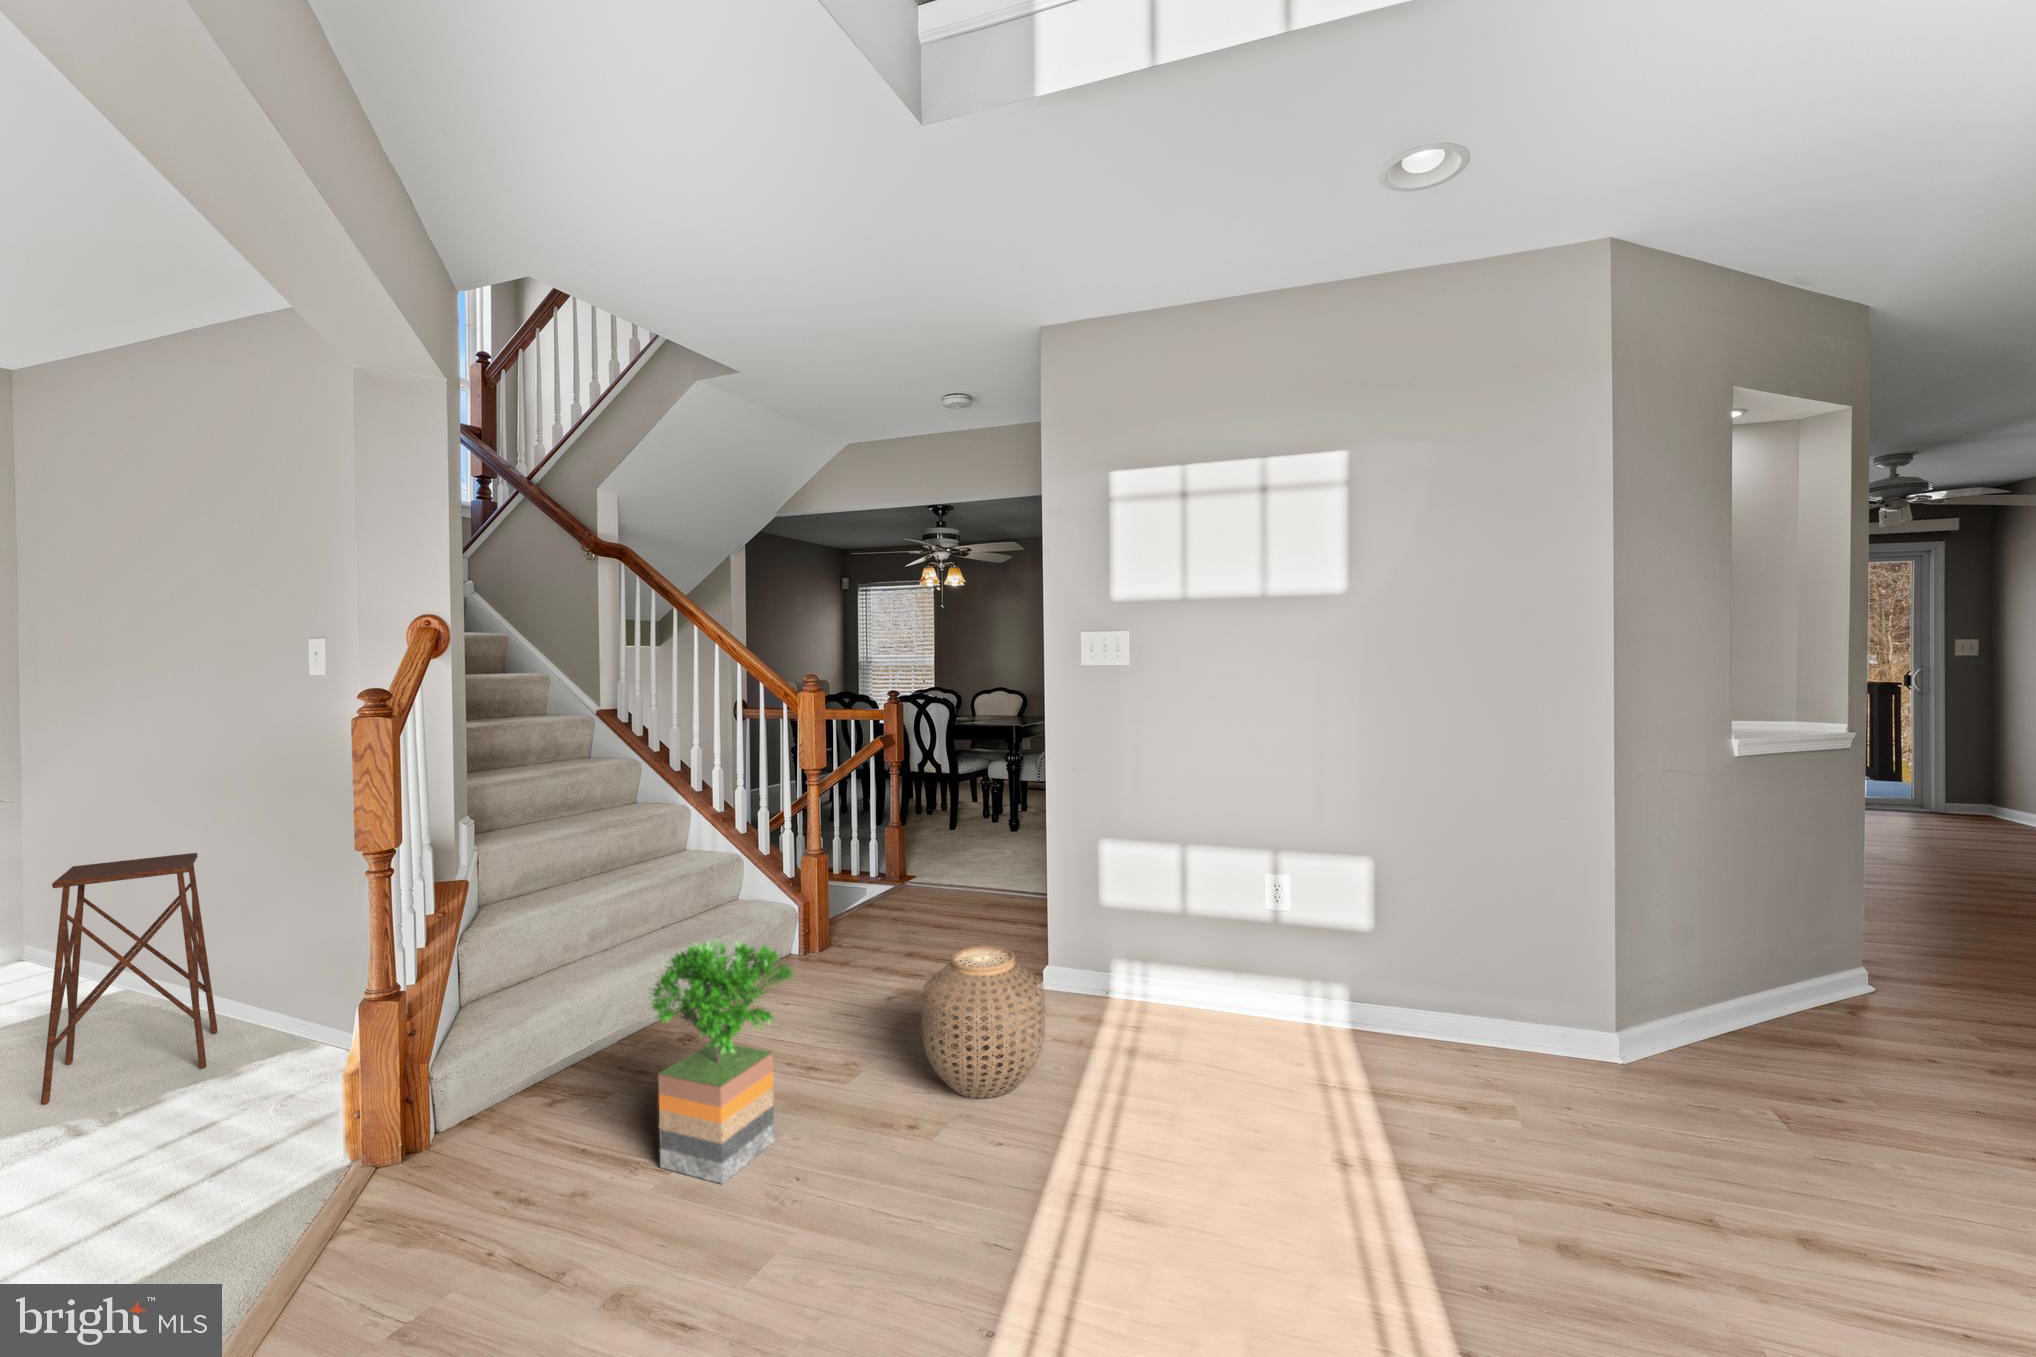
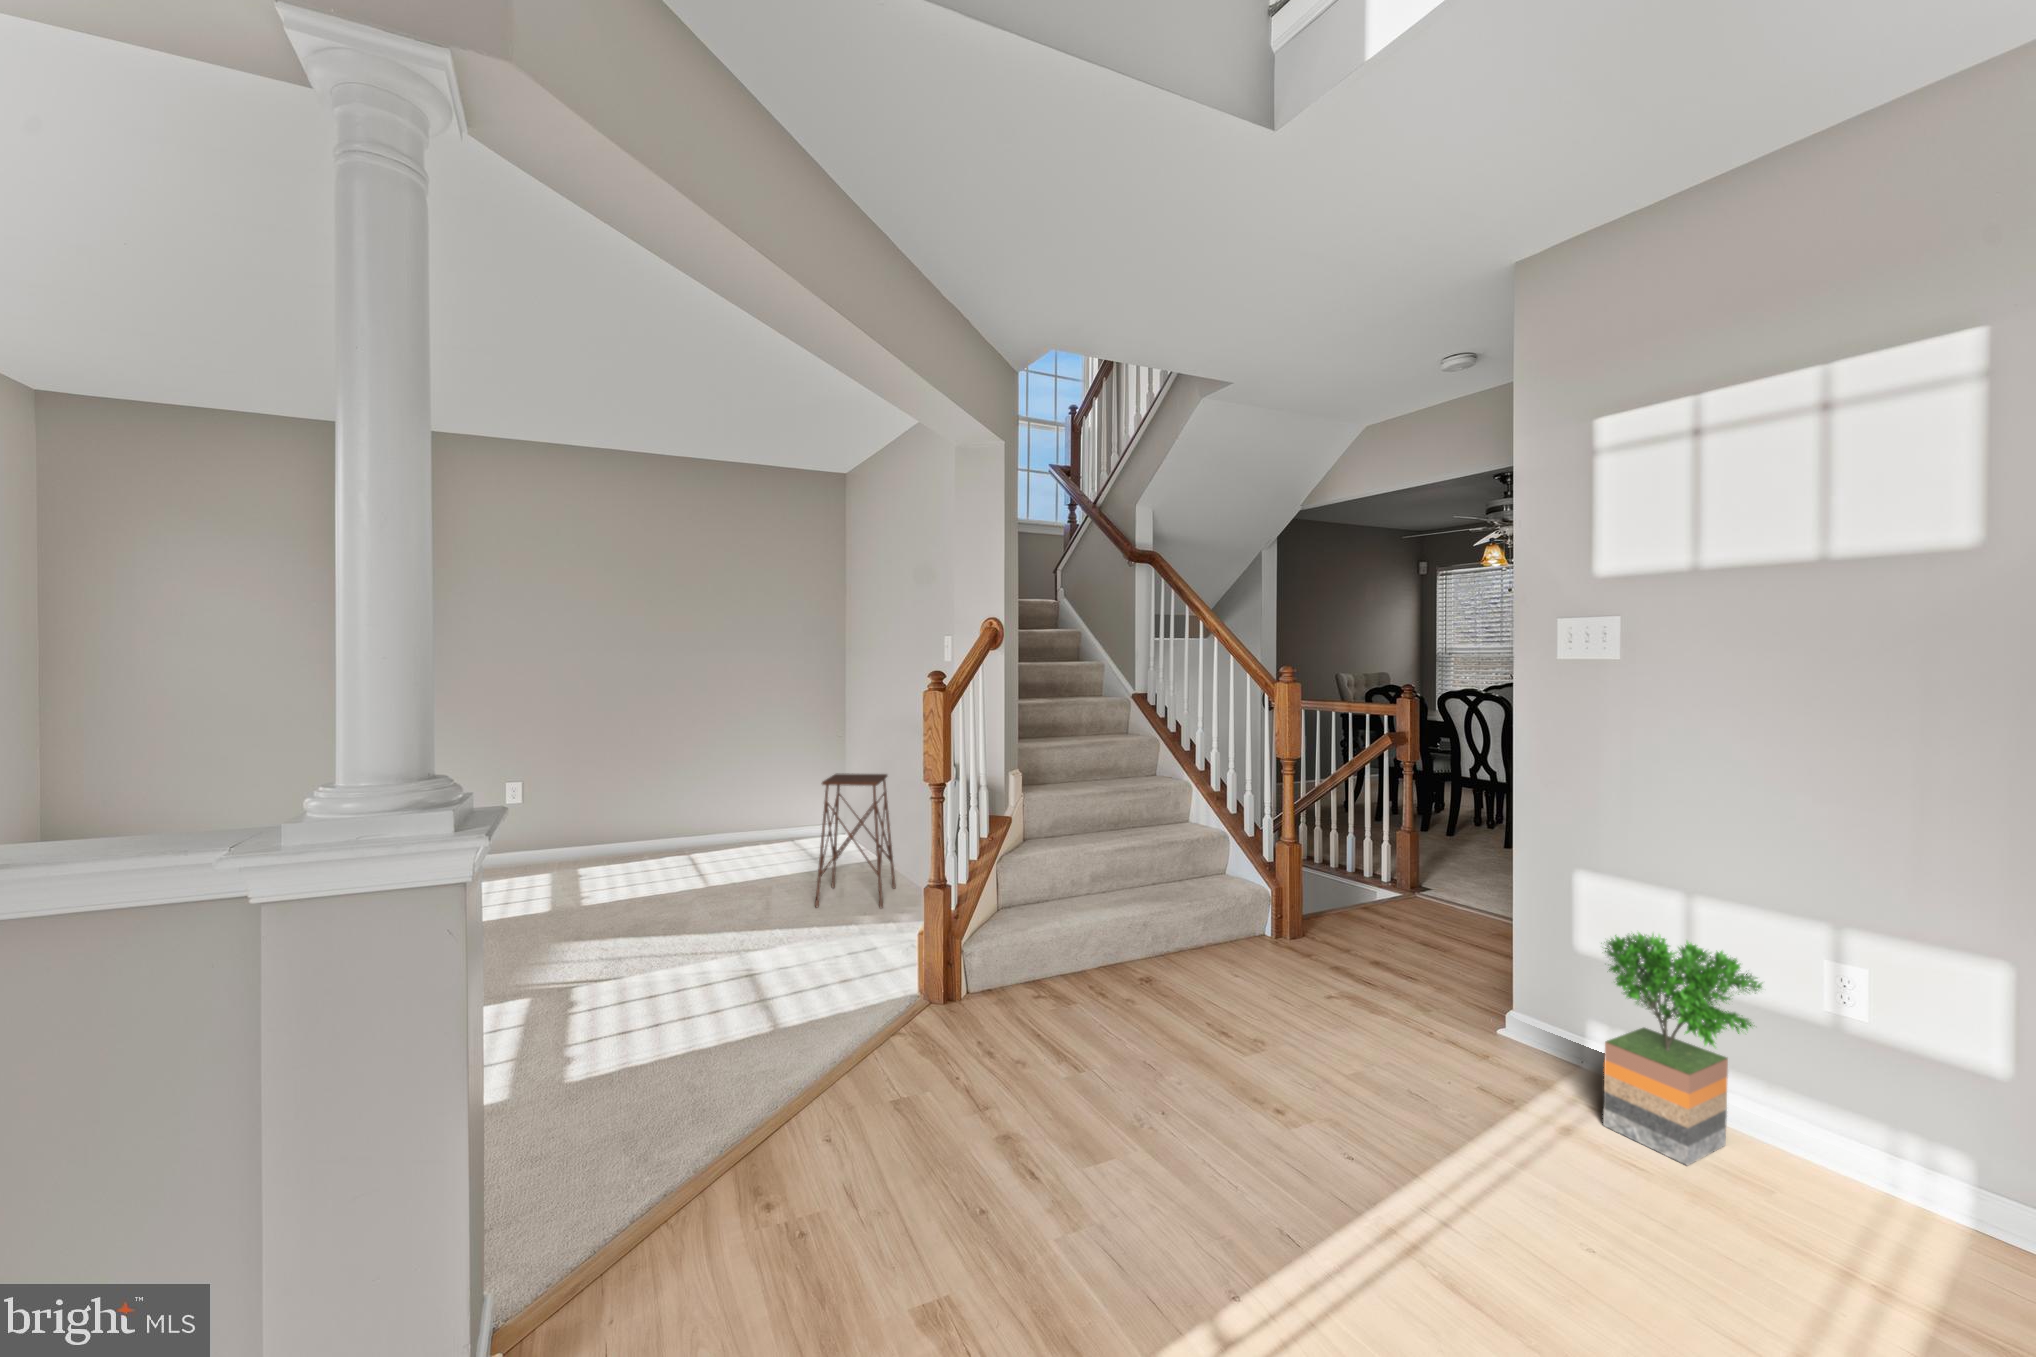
potted tree: present [650,940,793,1184] -> present [1603,933,1762,1165]
woven basket: present [922,946,1045,1098] -> none [1316,967,1457,1128]

